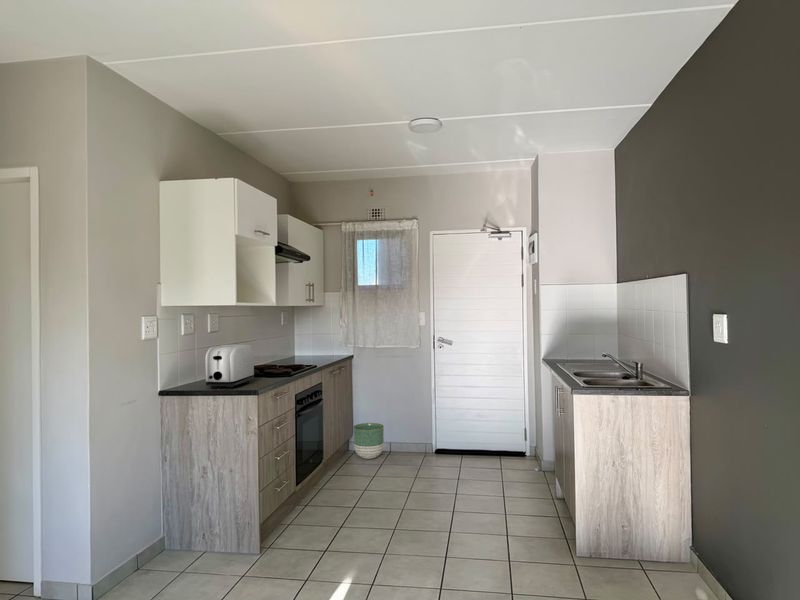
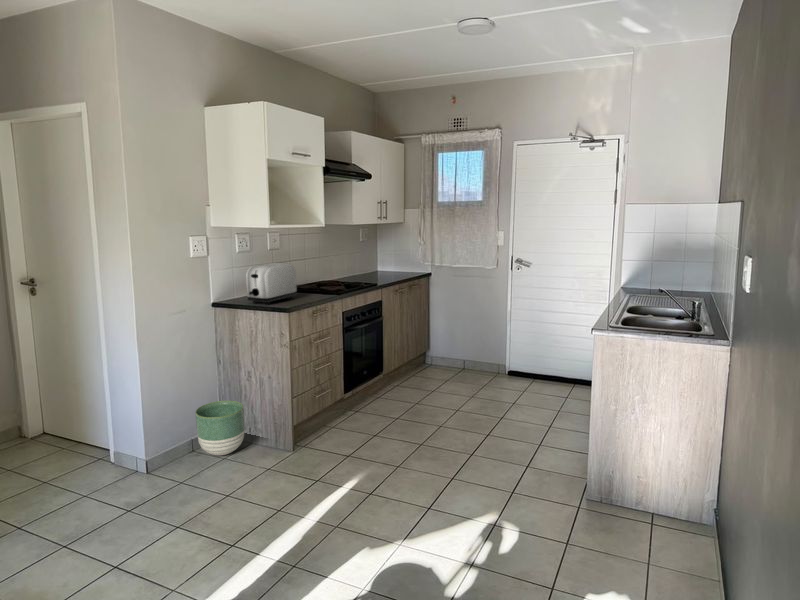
planter: present [353,423,384,459] -> present [195,401,244,455]

